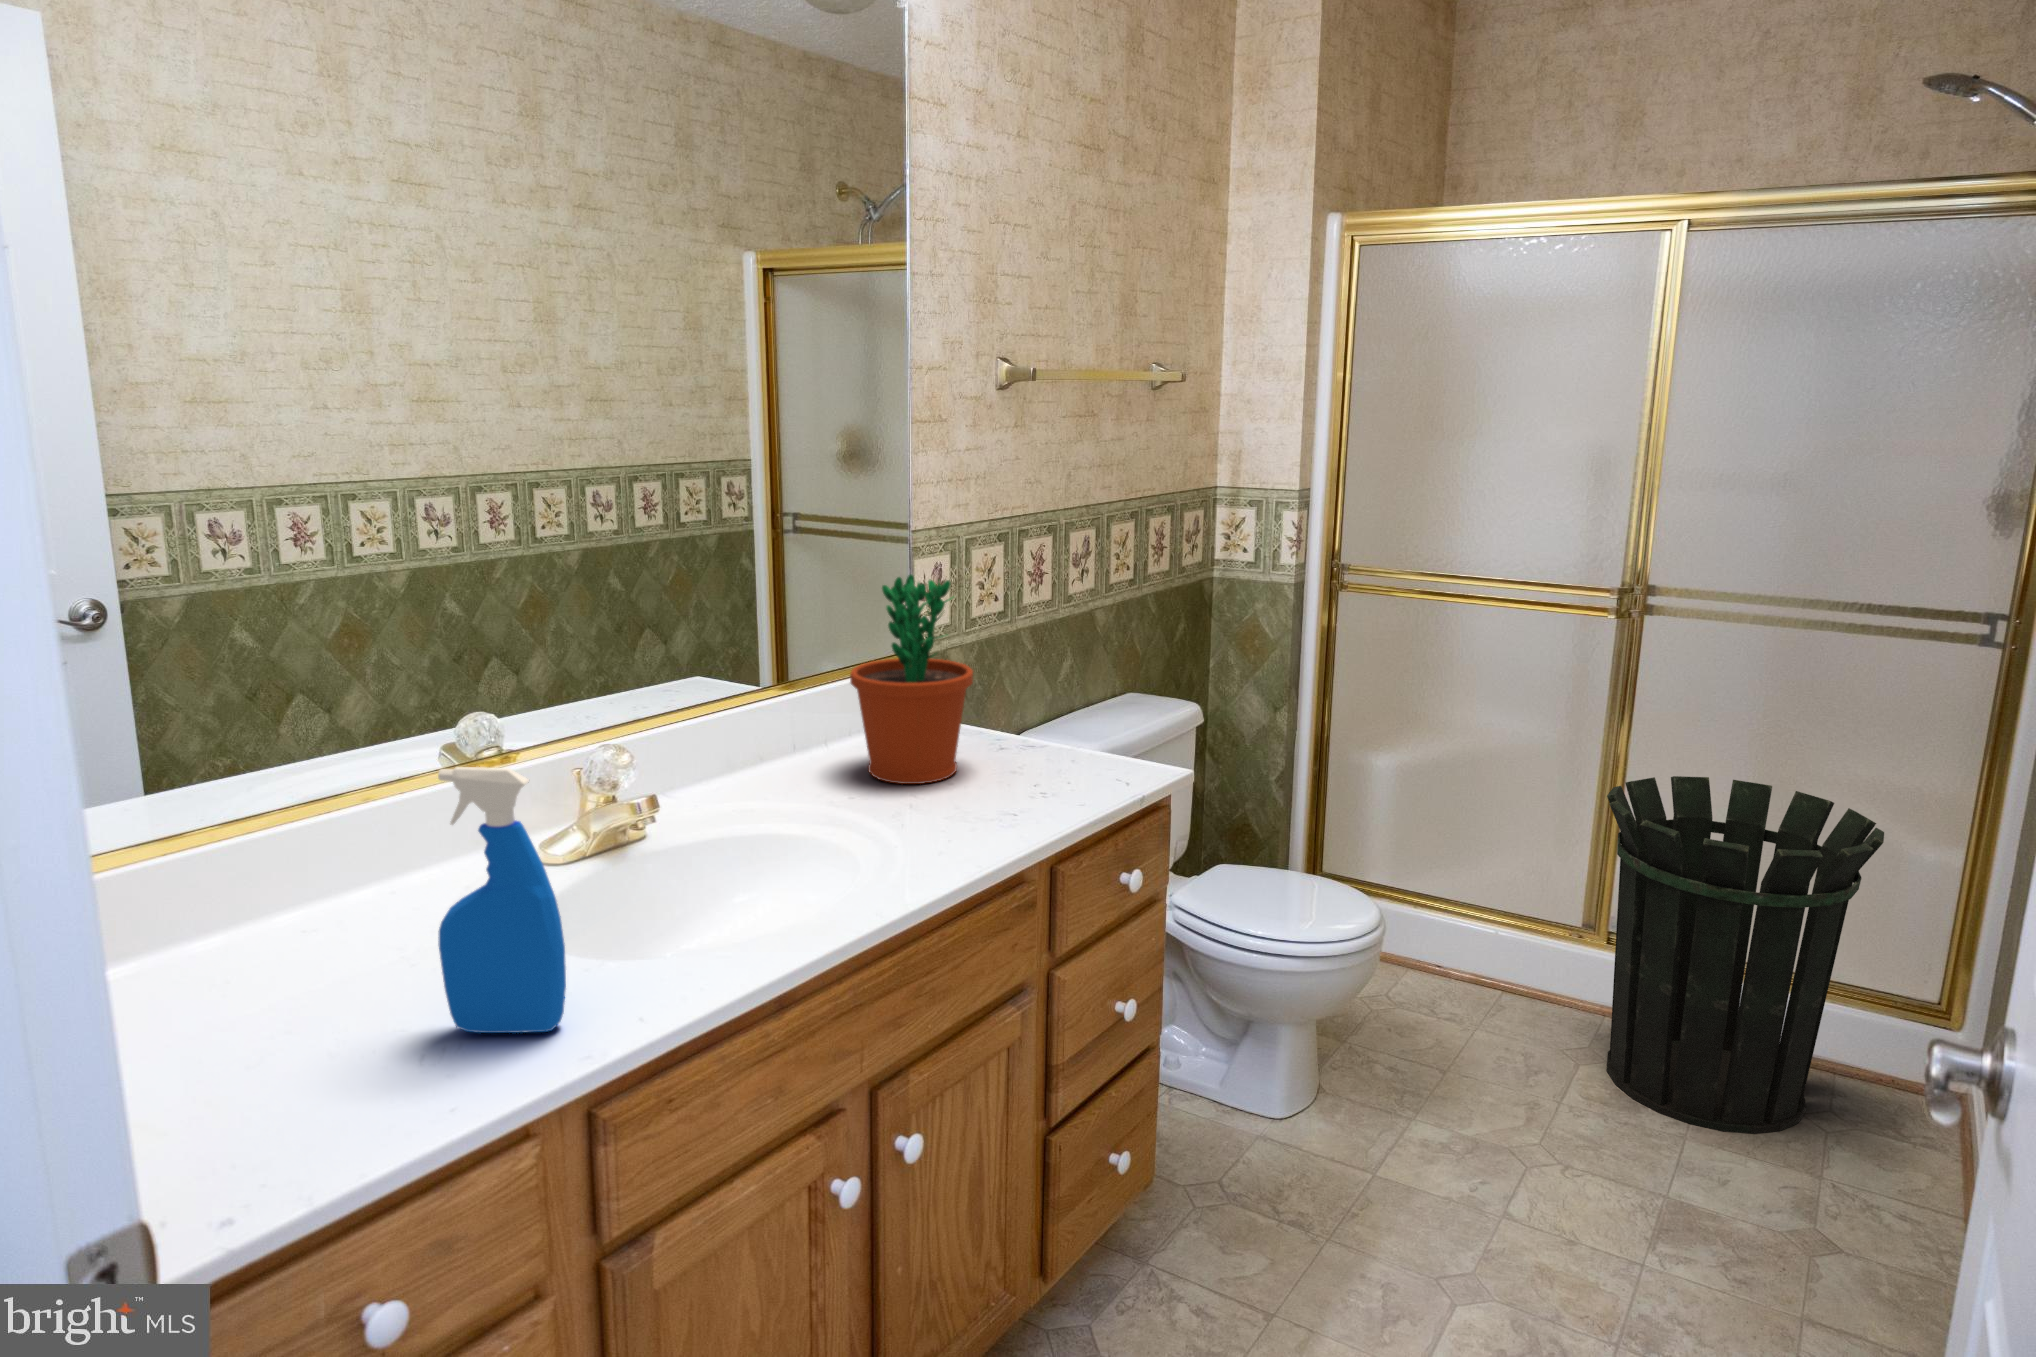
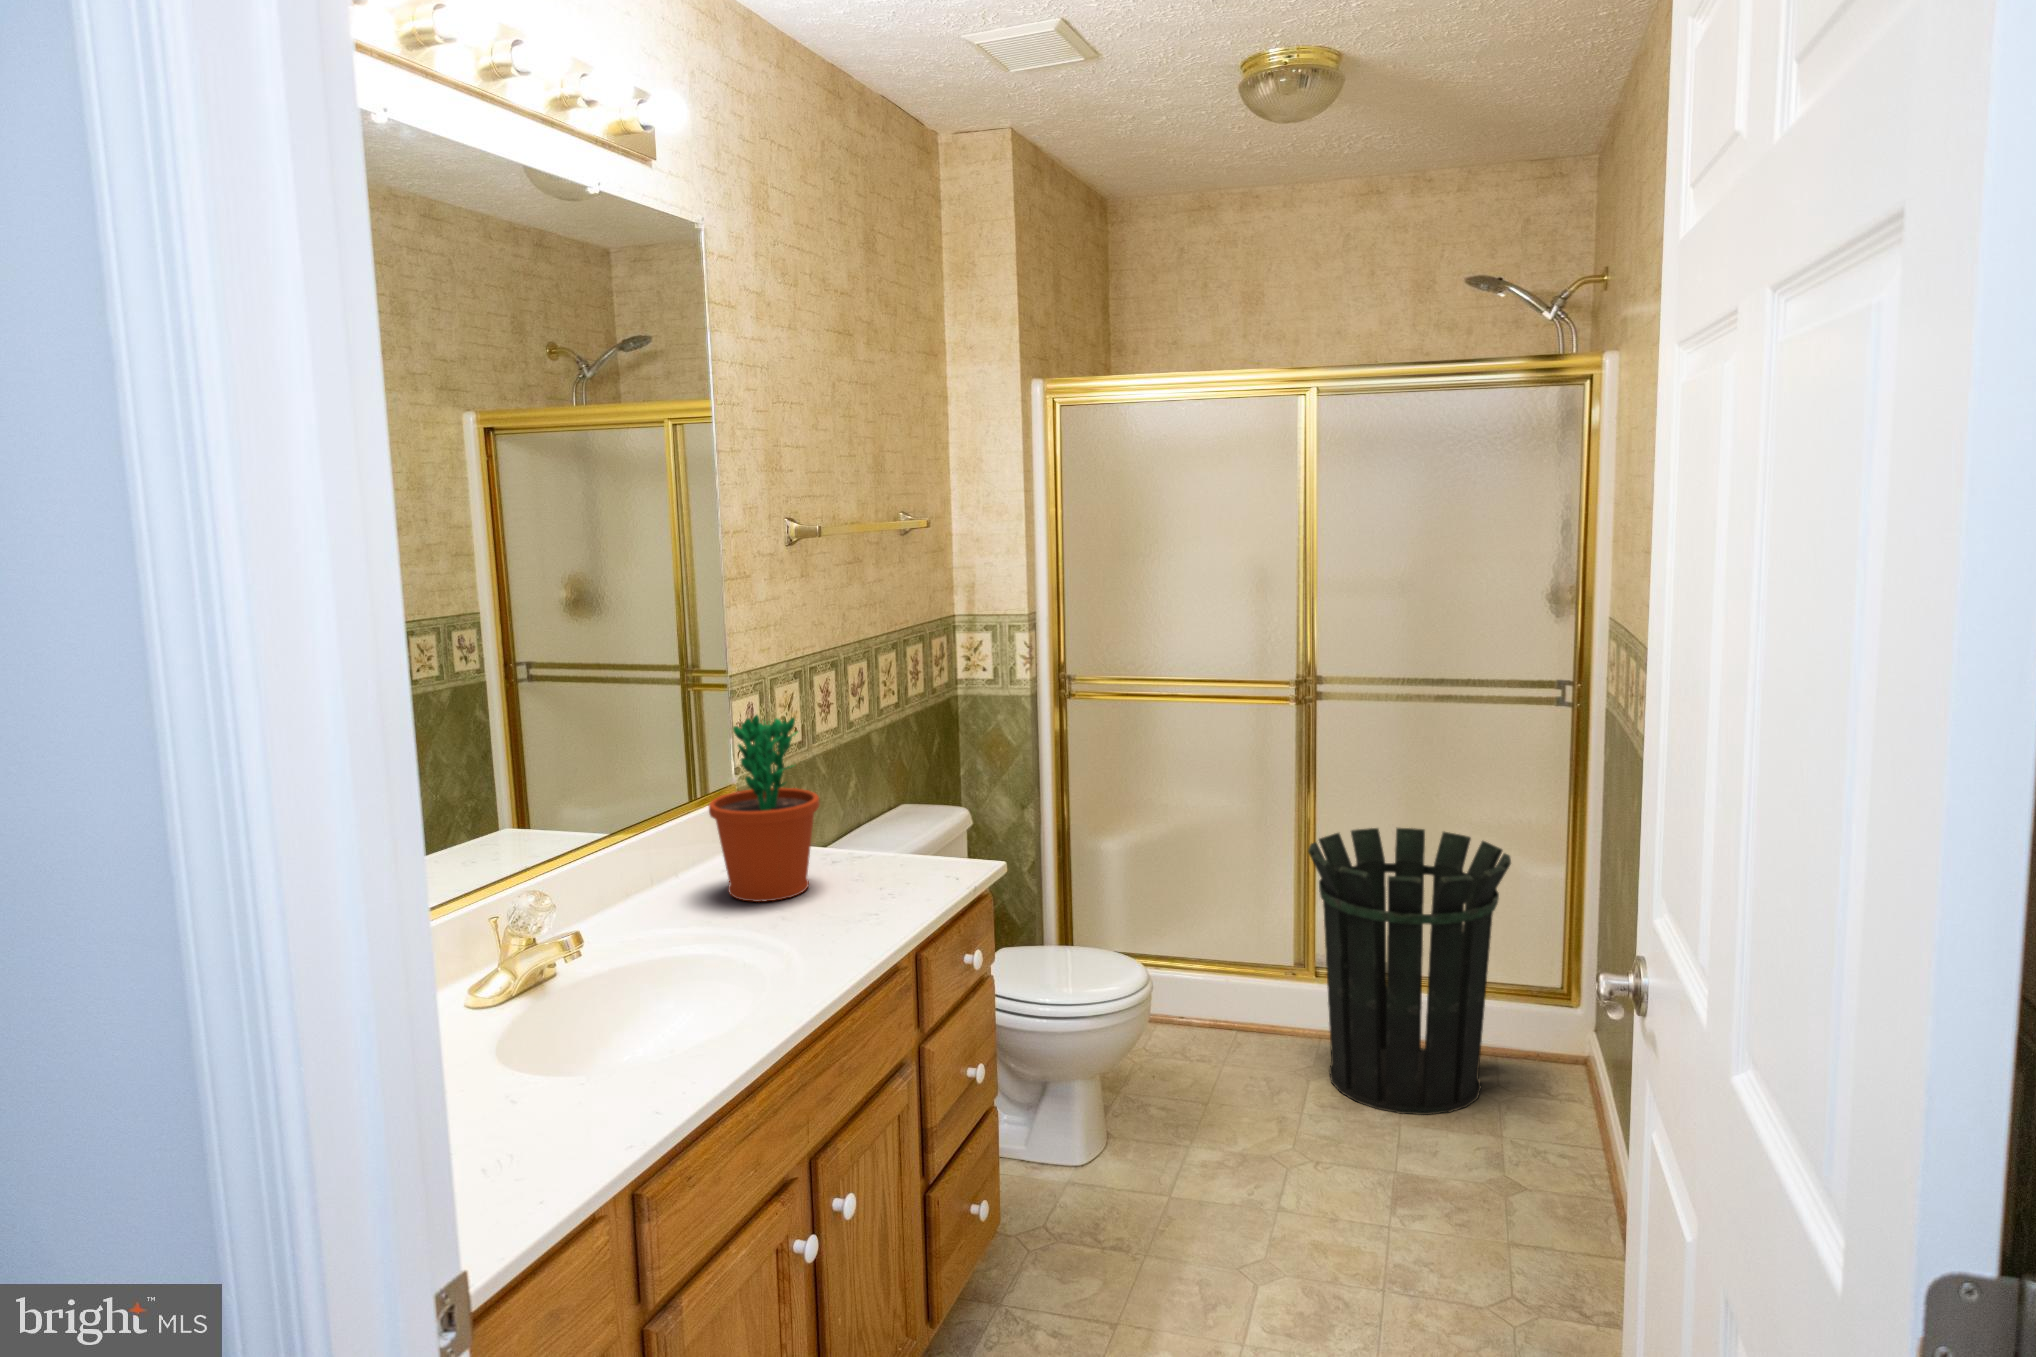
spray bottle: present [438,767,566,1033] -> none [478,908,592,1147]

